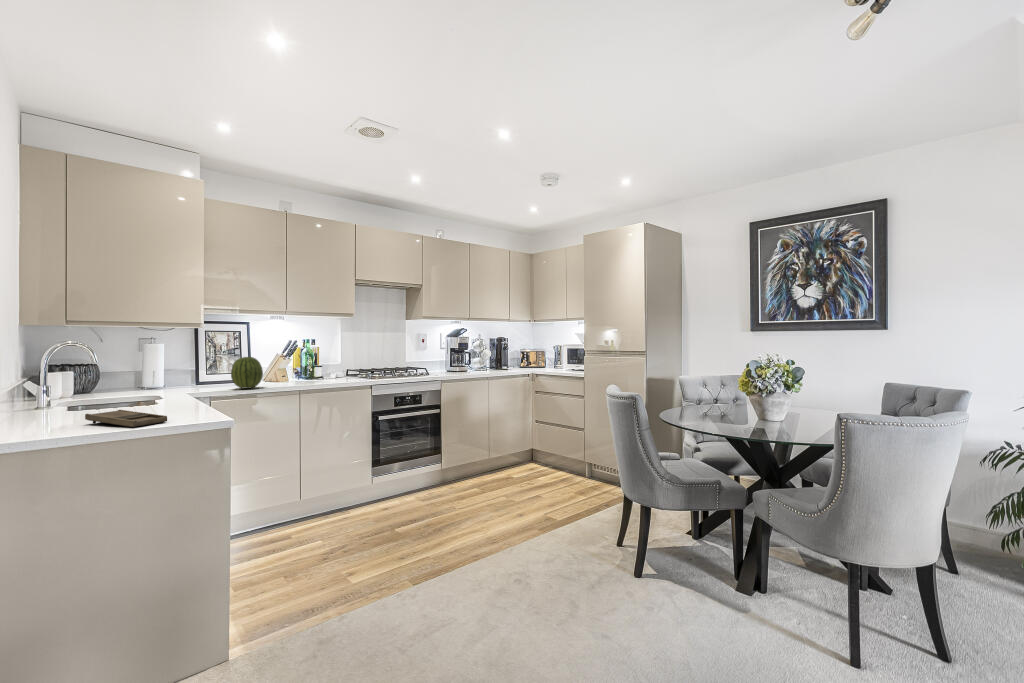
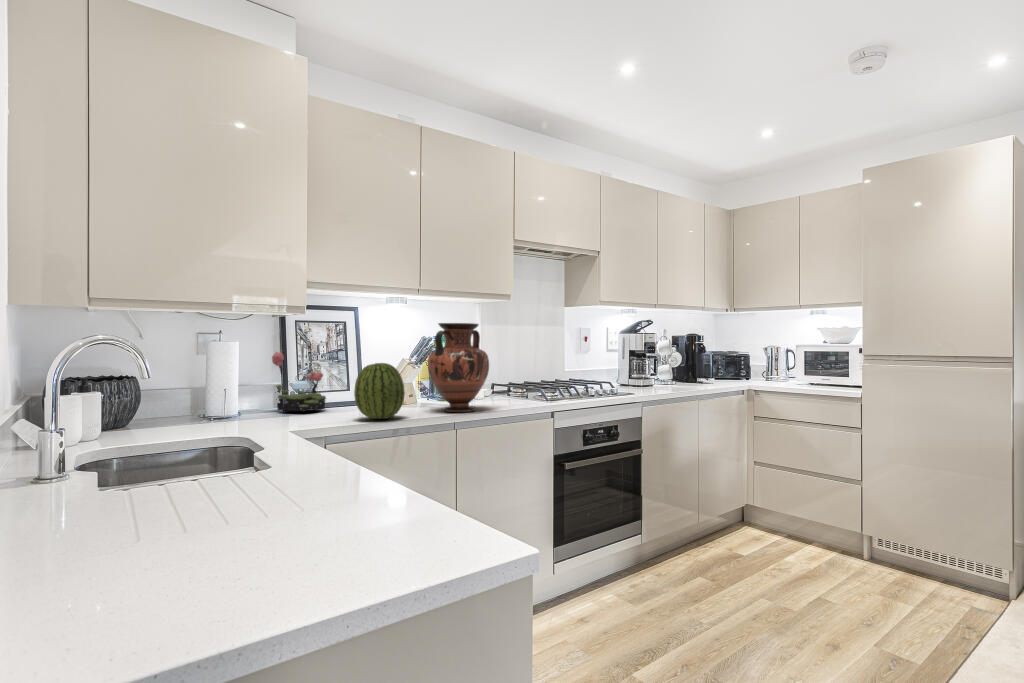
vase: none [283,333,321,385] -> present [428,323,489,412]
plant: none [189,349,225,385] -> present [272,352,326,411]
tray: present [85,410,167,427] -> none [163,497,380,575]

